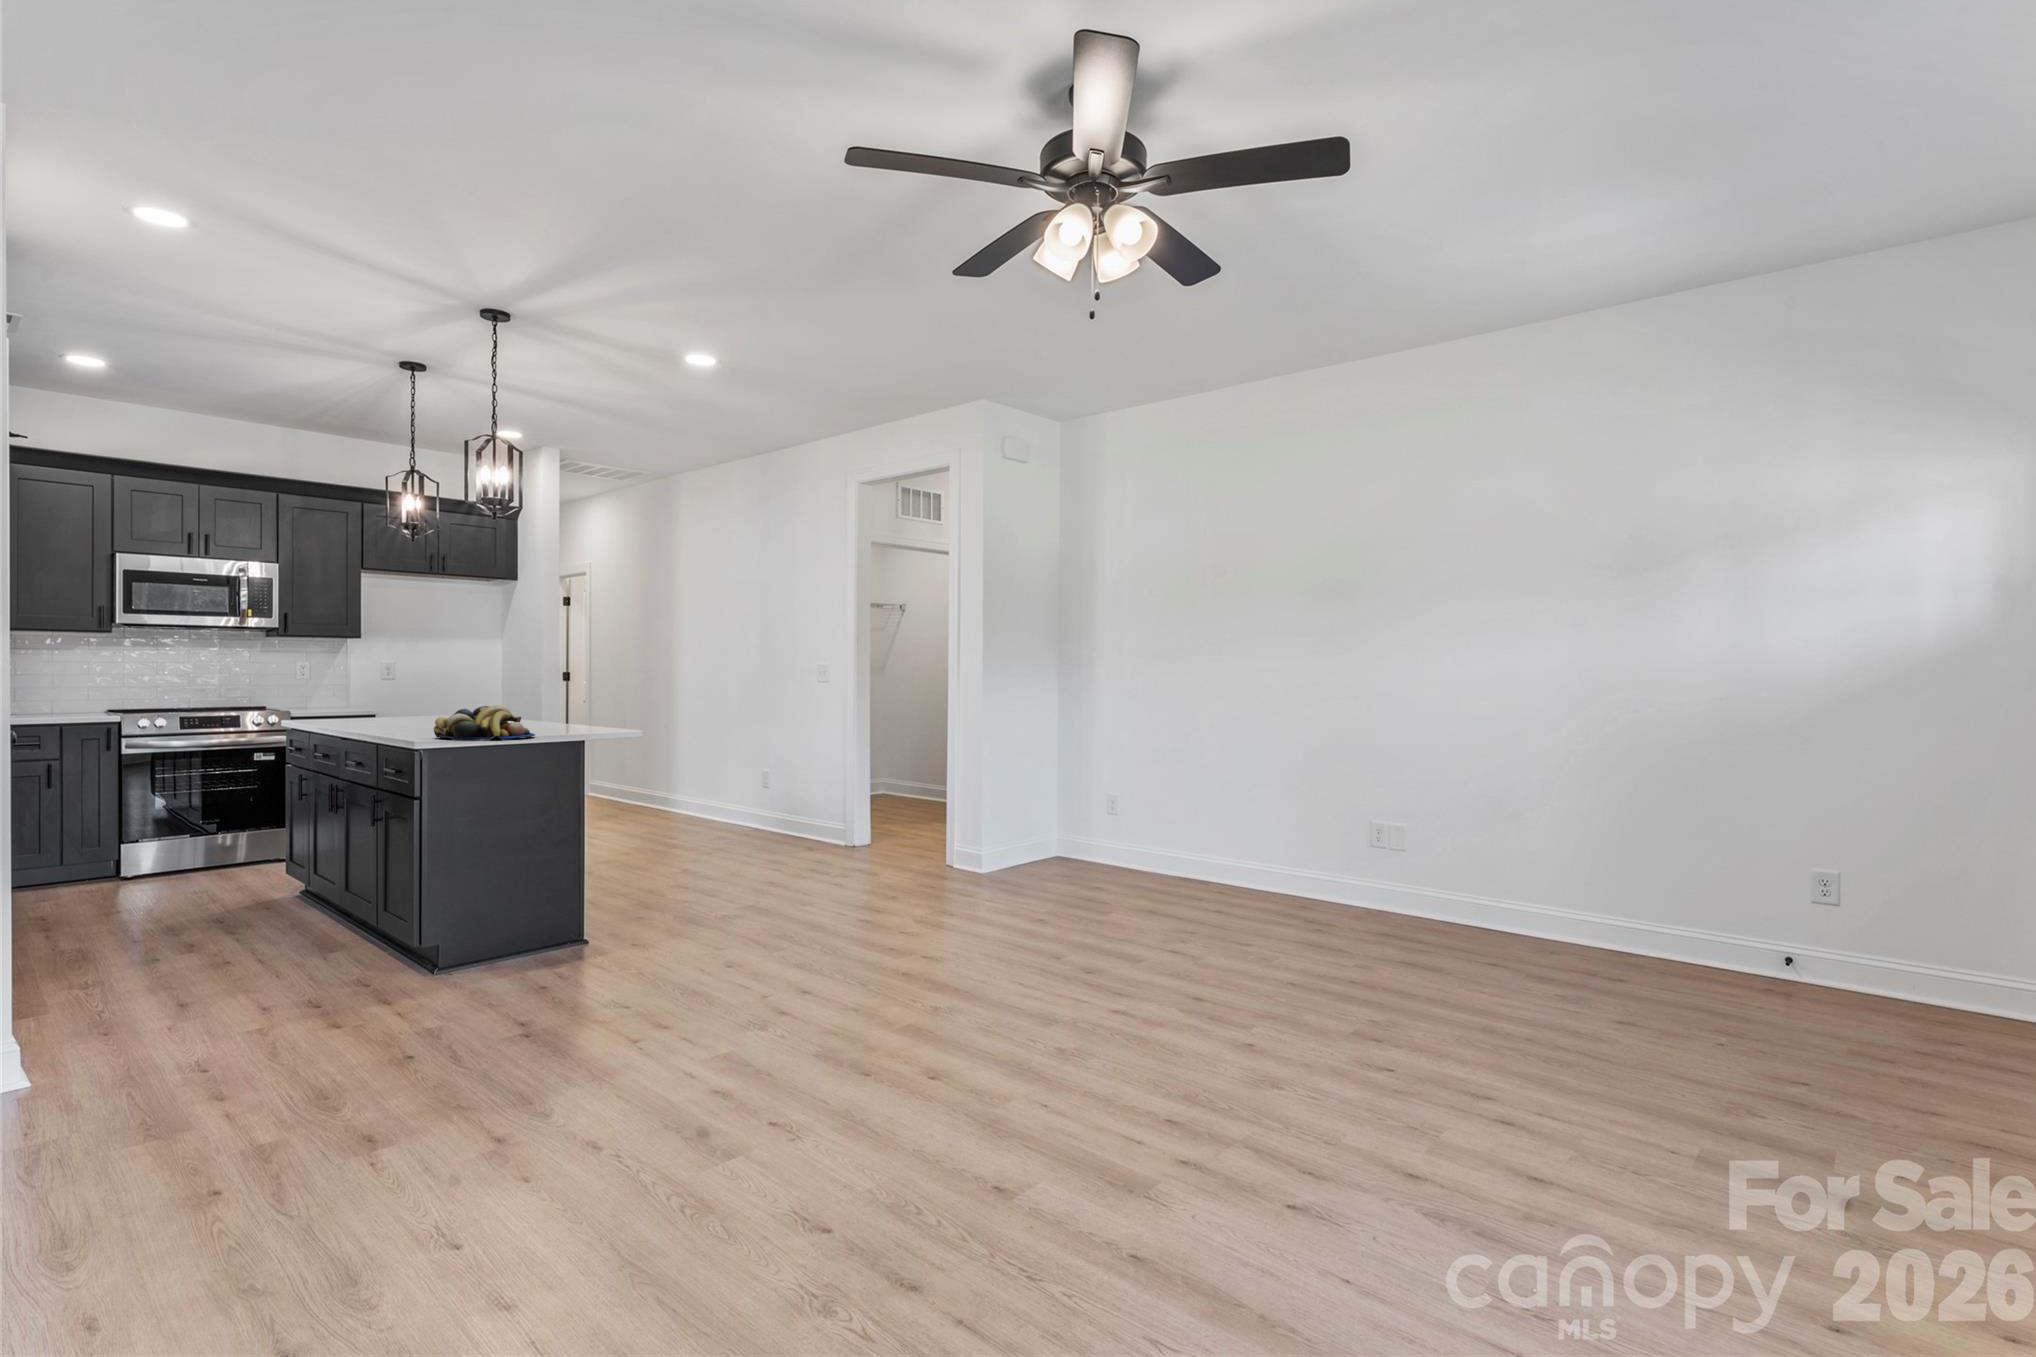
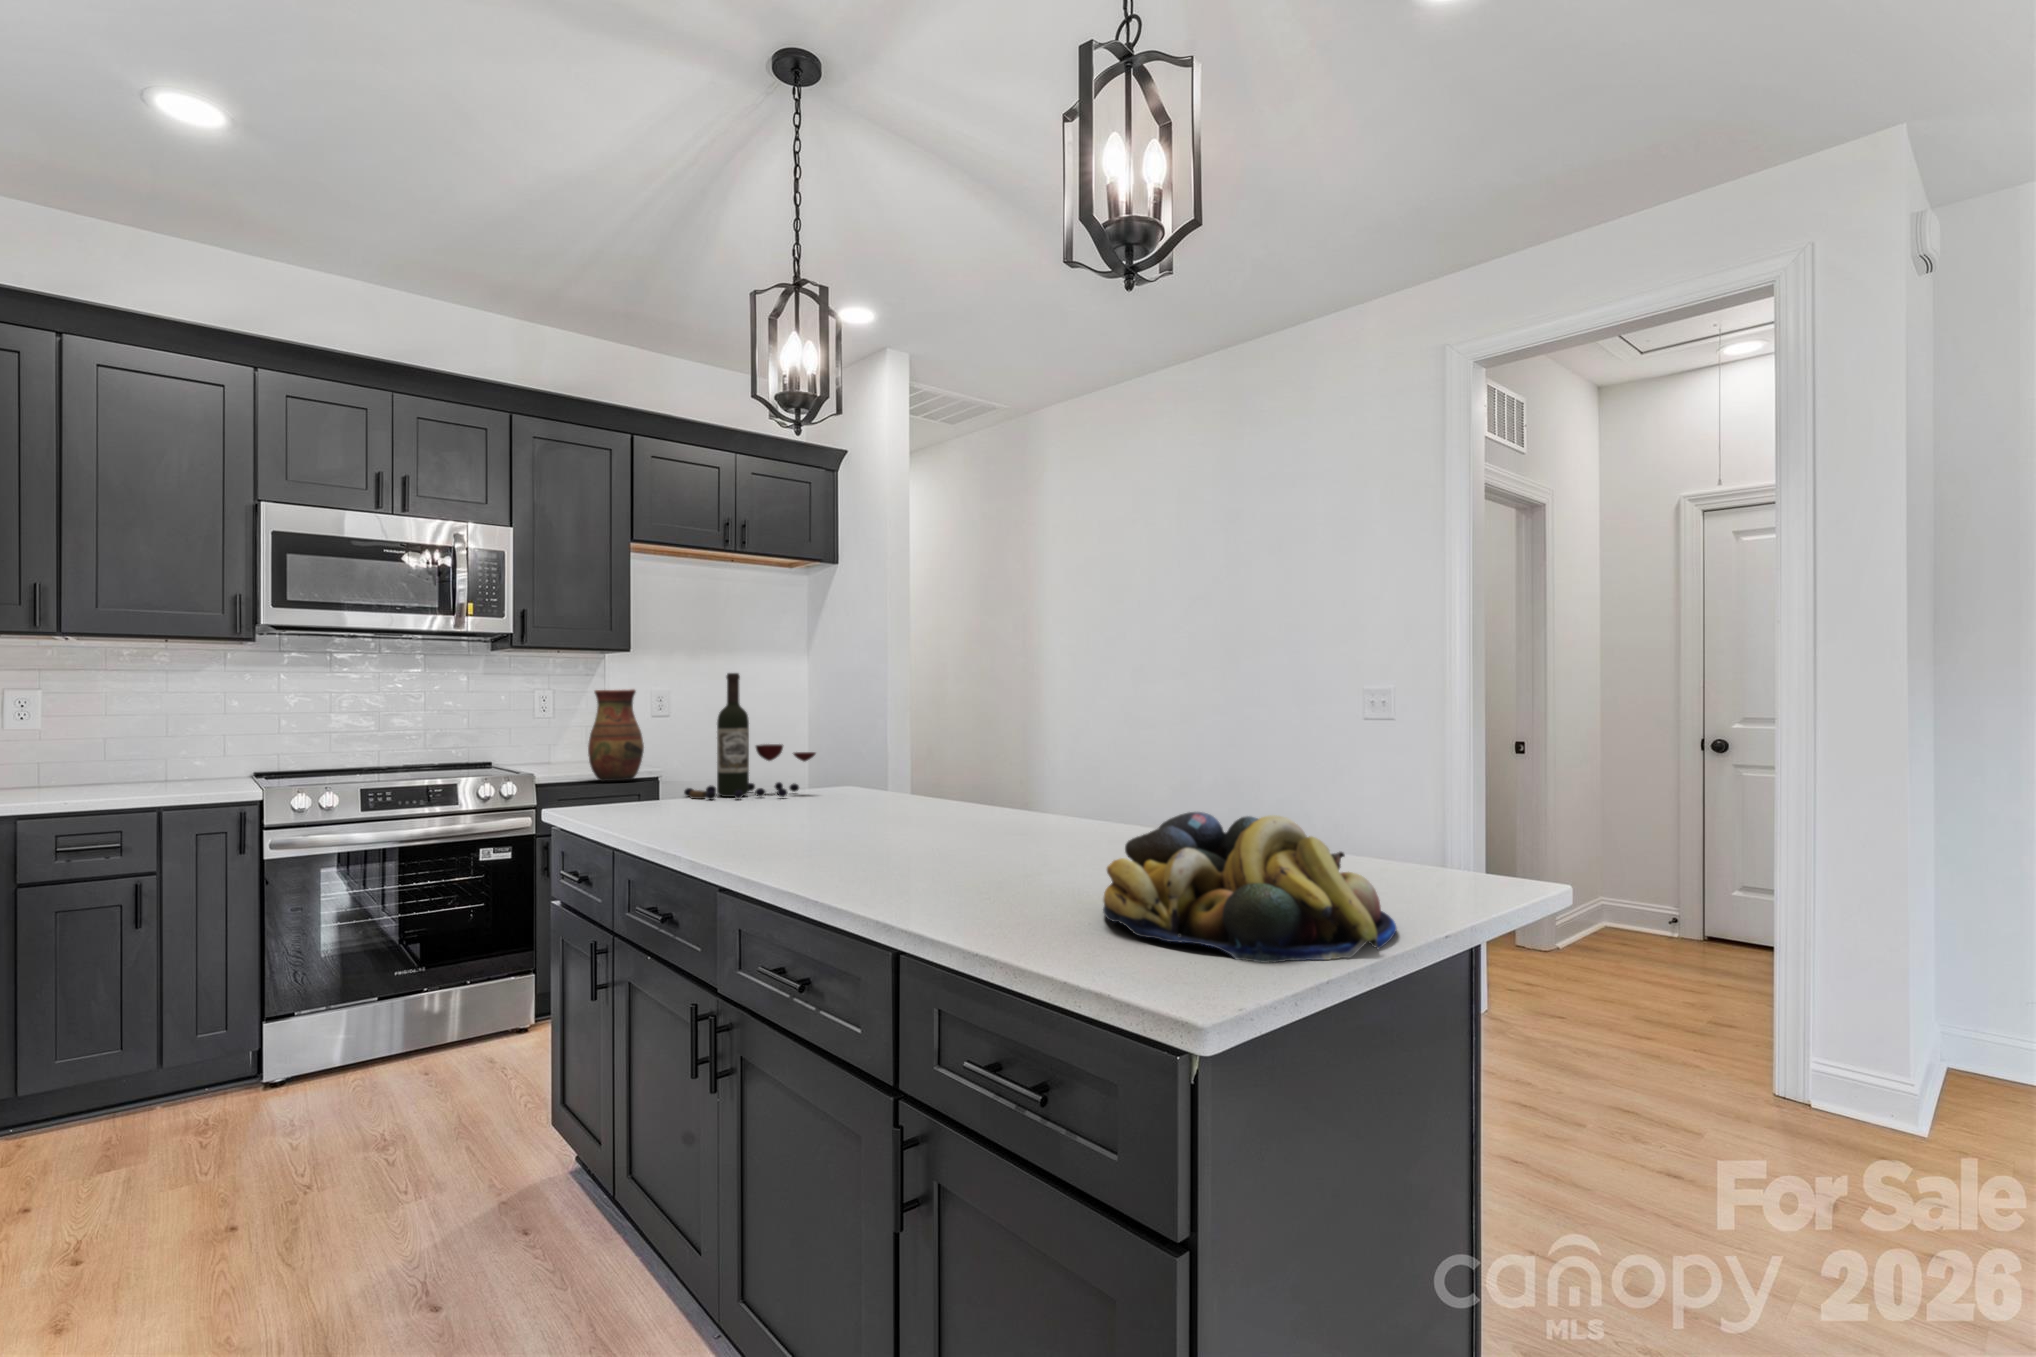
wine bottle: none [366,655,444,720] -> present [684,673,816,800]
vase: none [321,662,357,715] -> present [588,689,644,782]

